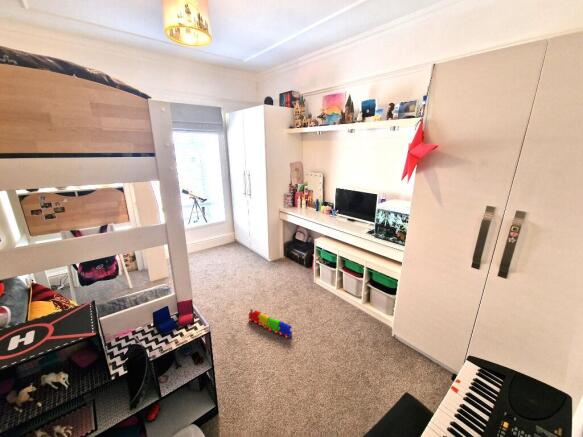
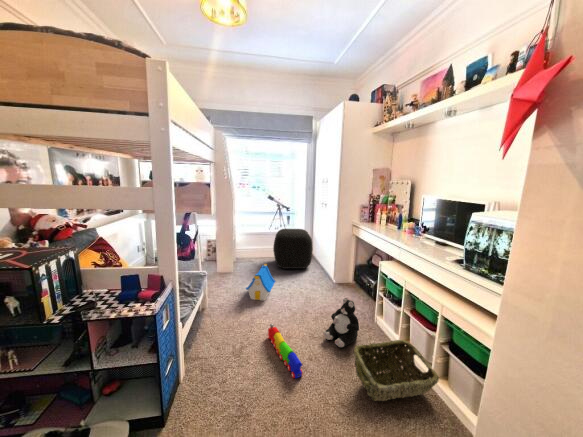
ottoman: none [202,220,243,261] -> present [273,229,313,269]
toy house: none [202,261,228,297] -> present [246,264,276,301]
plush toy: none [289,272,313,307] -> present [323,298,359,347]
woven basket: none [322,288,368,329] -> present [354,340,439,401]

